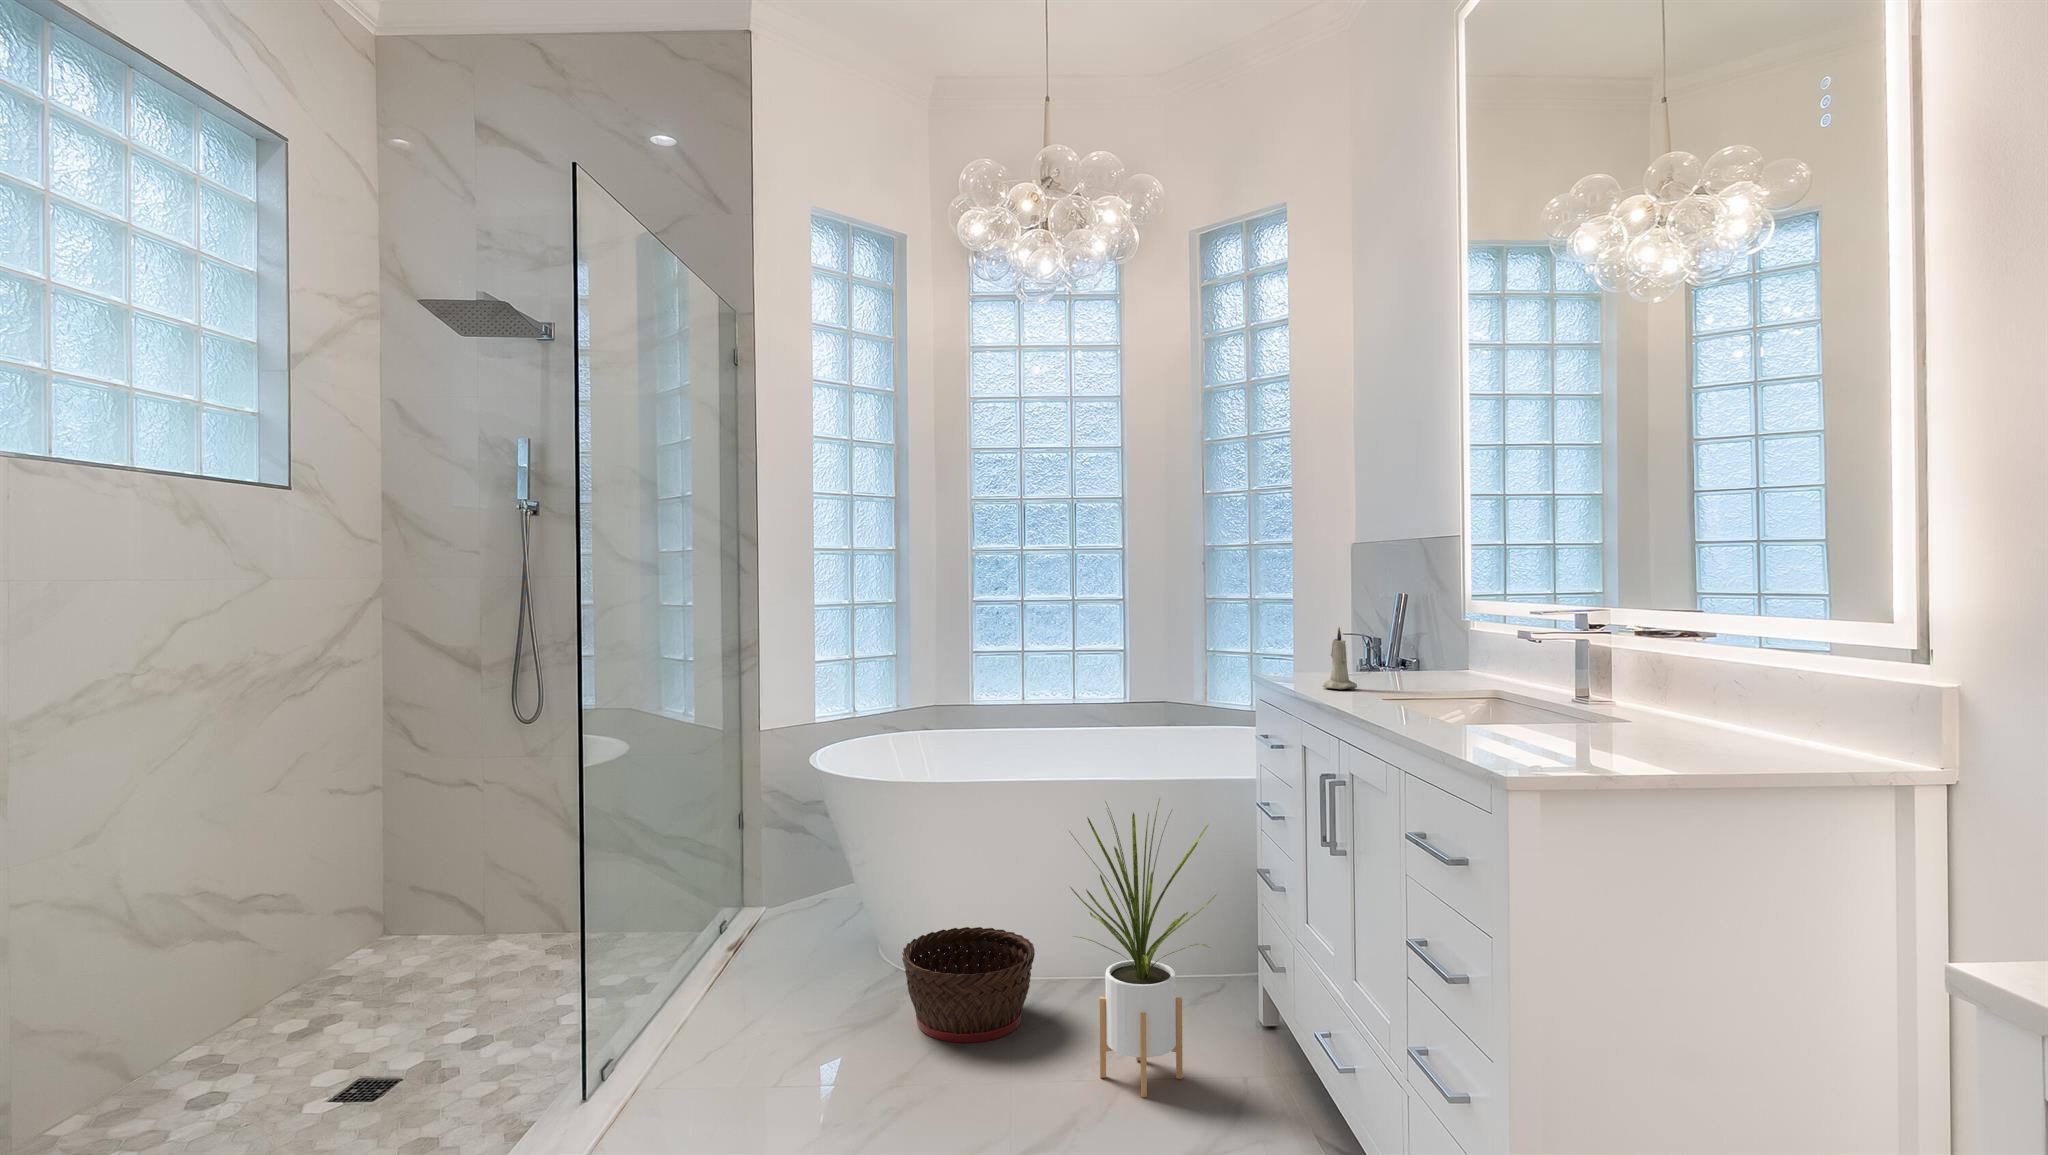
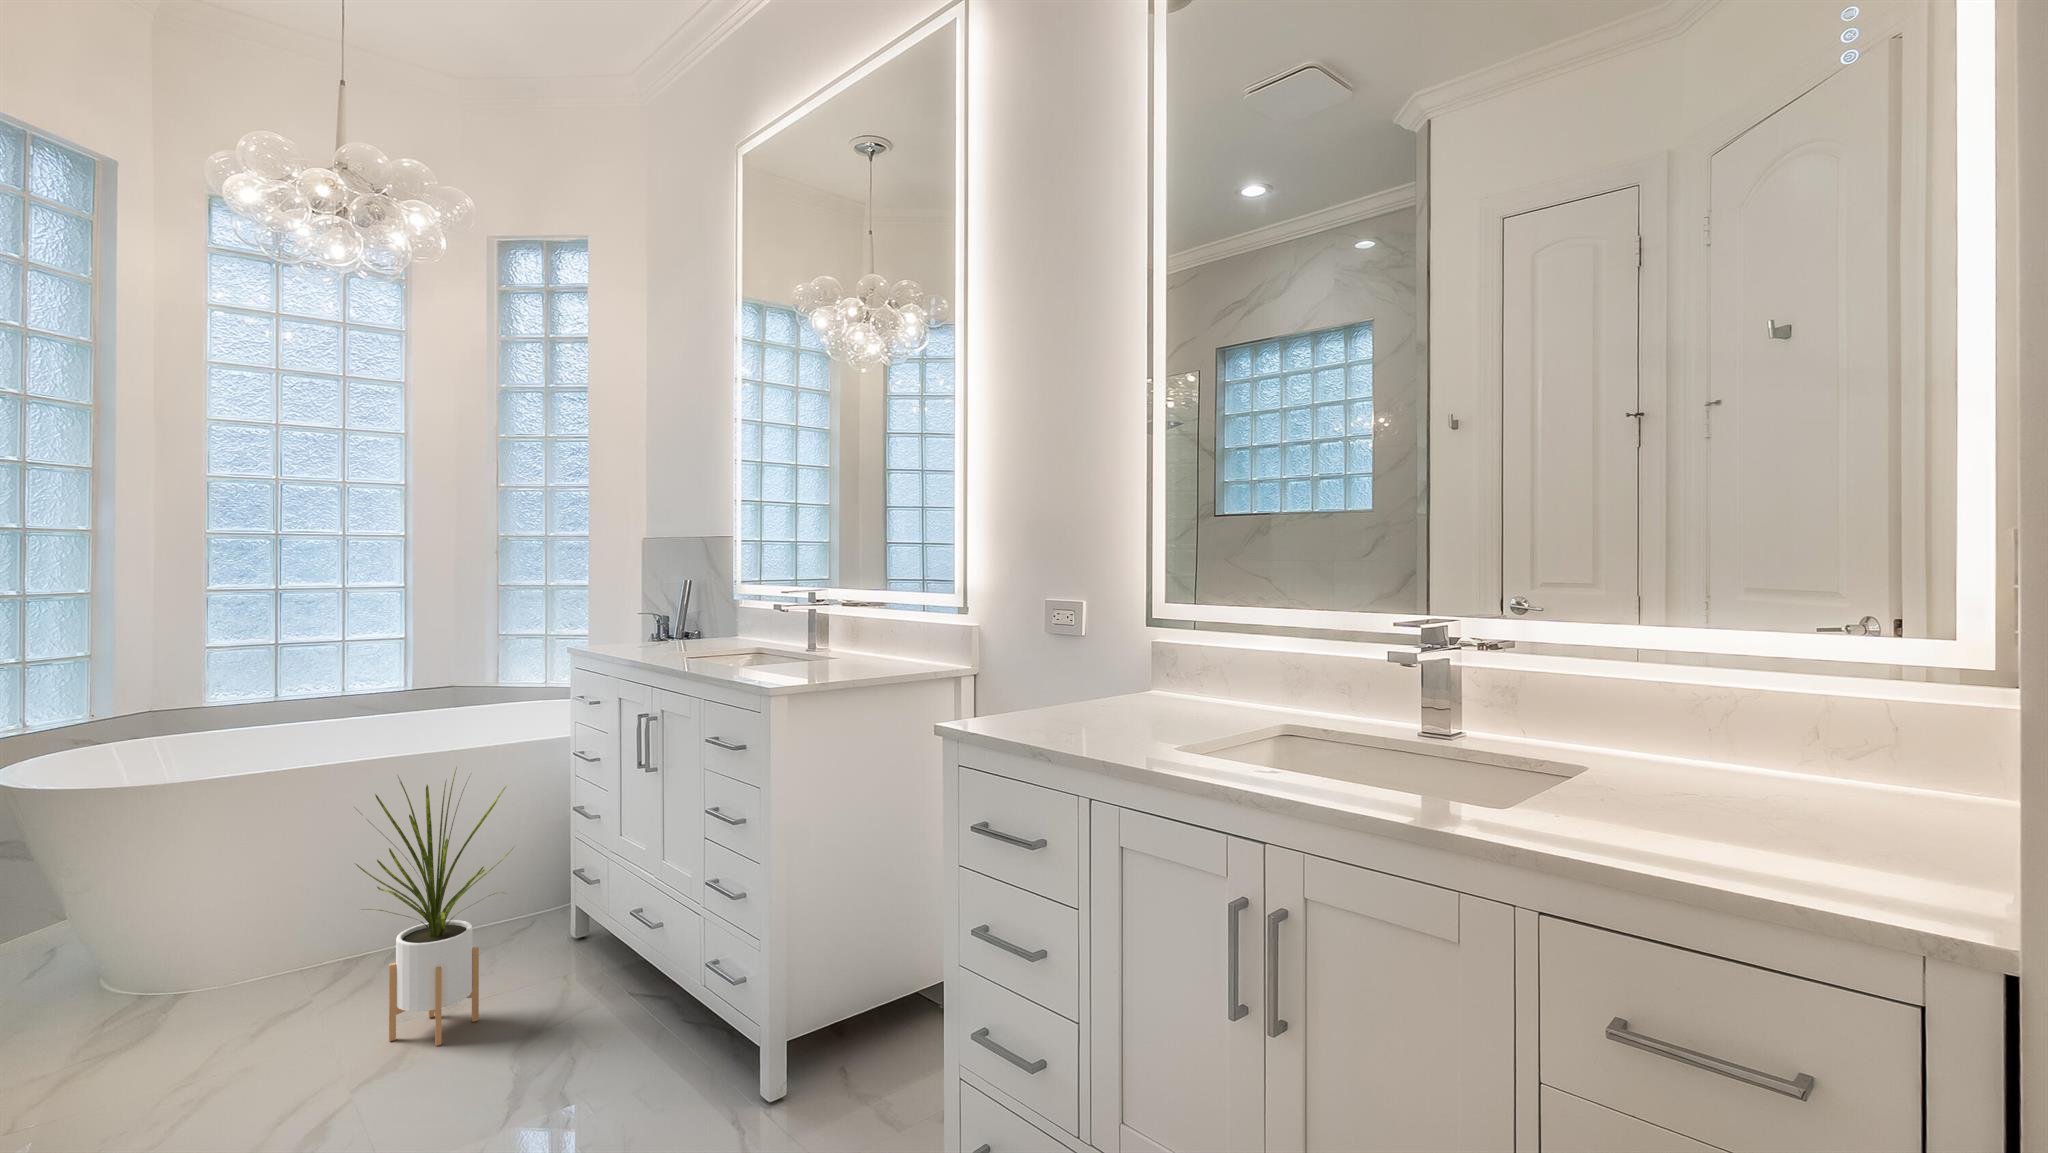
candle: present [1322,628,1357,689] -> none [615,606,646,659]
basket: present [902,927,1035,1043] -> none [126,928,308,1056]

